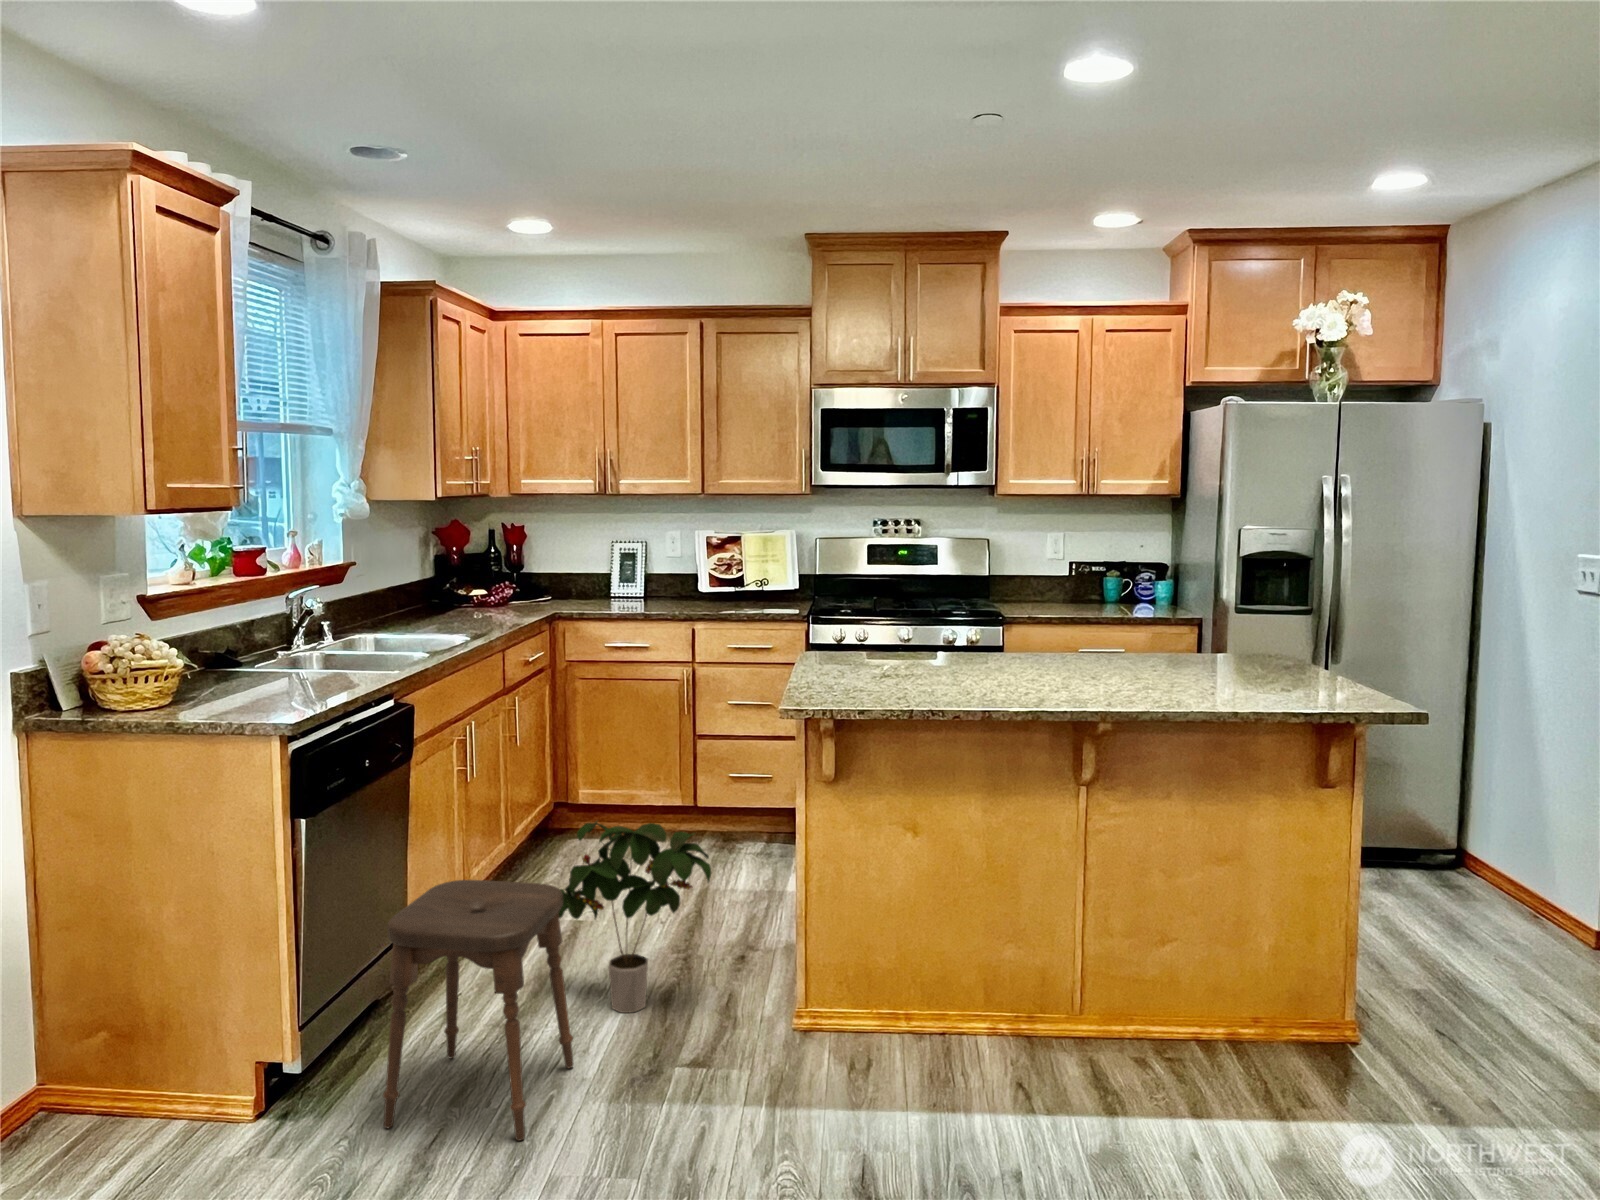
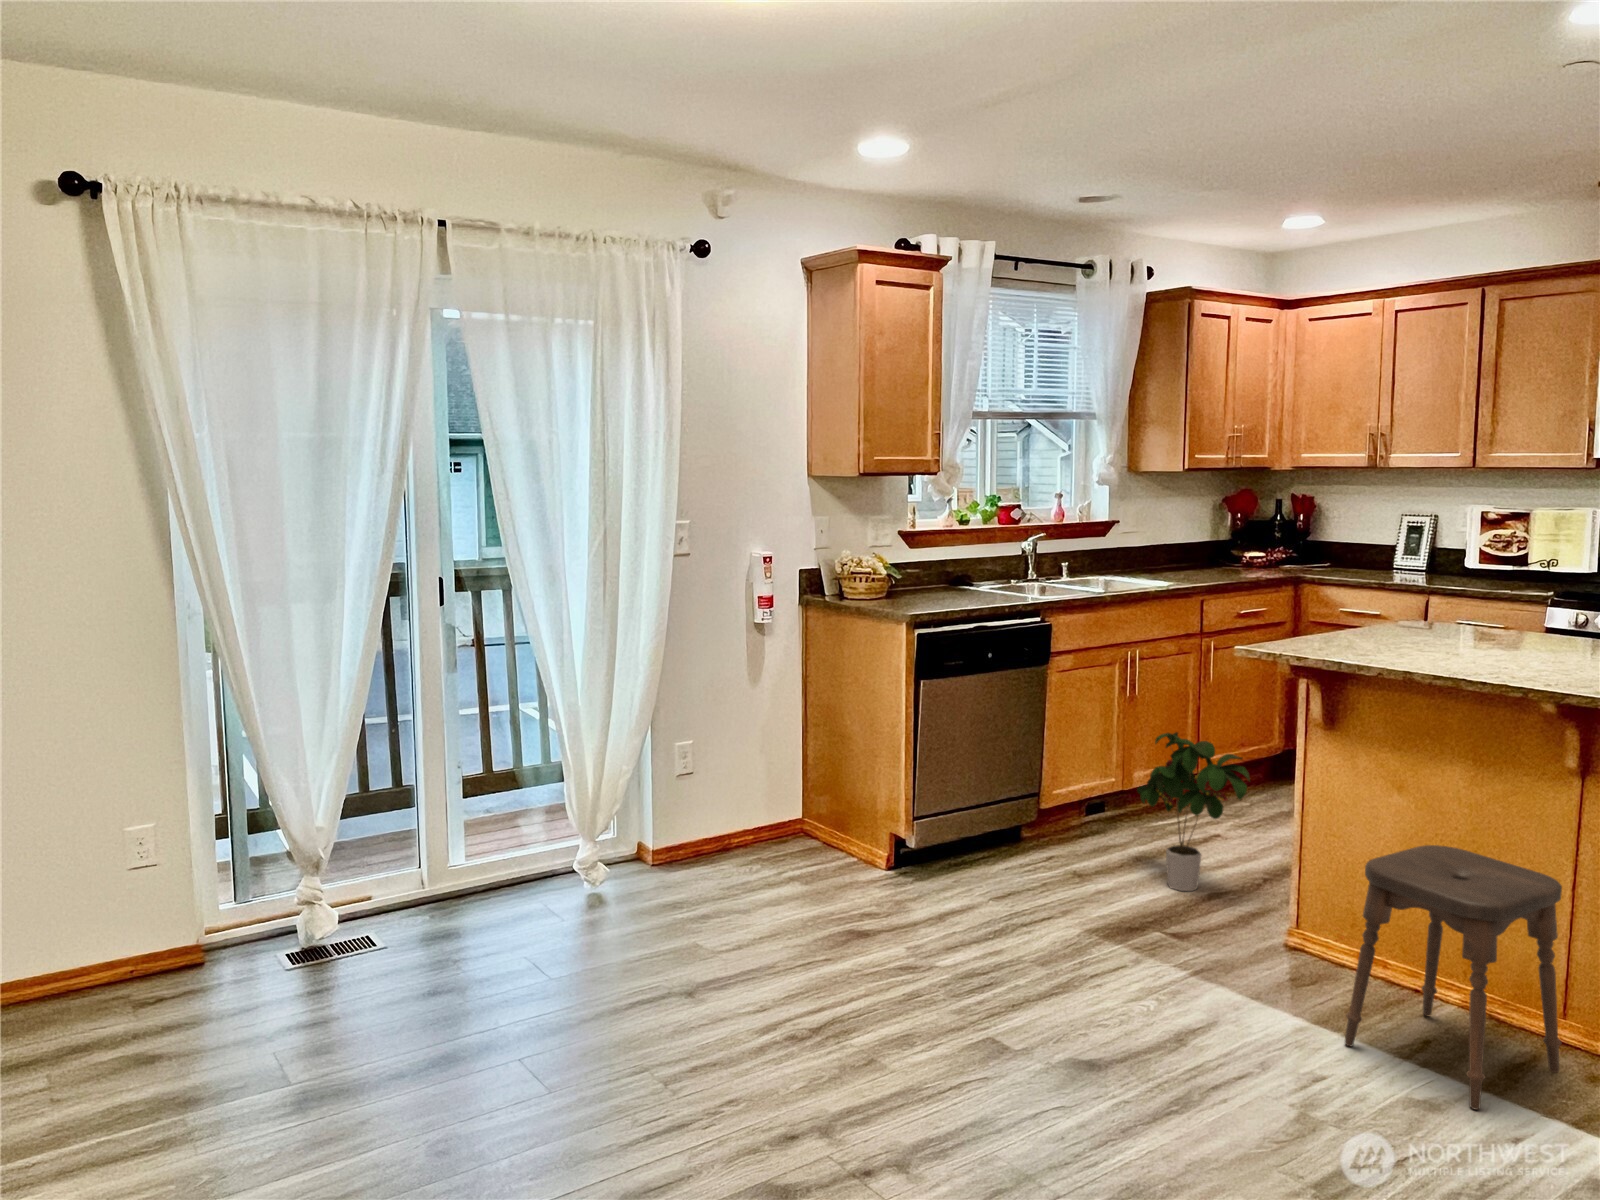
stool: present [383,880,574,1141] -> present [1345,845,1562,1110]

